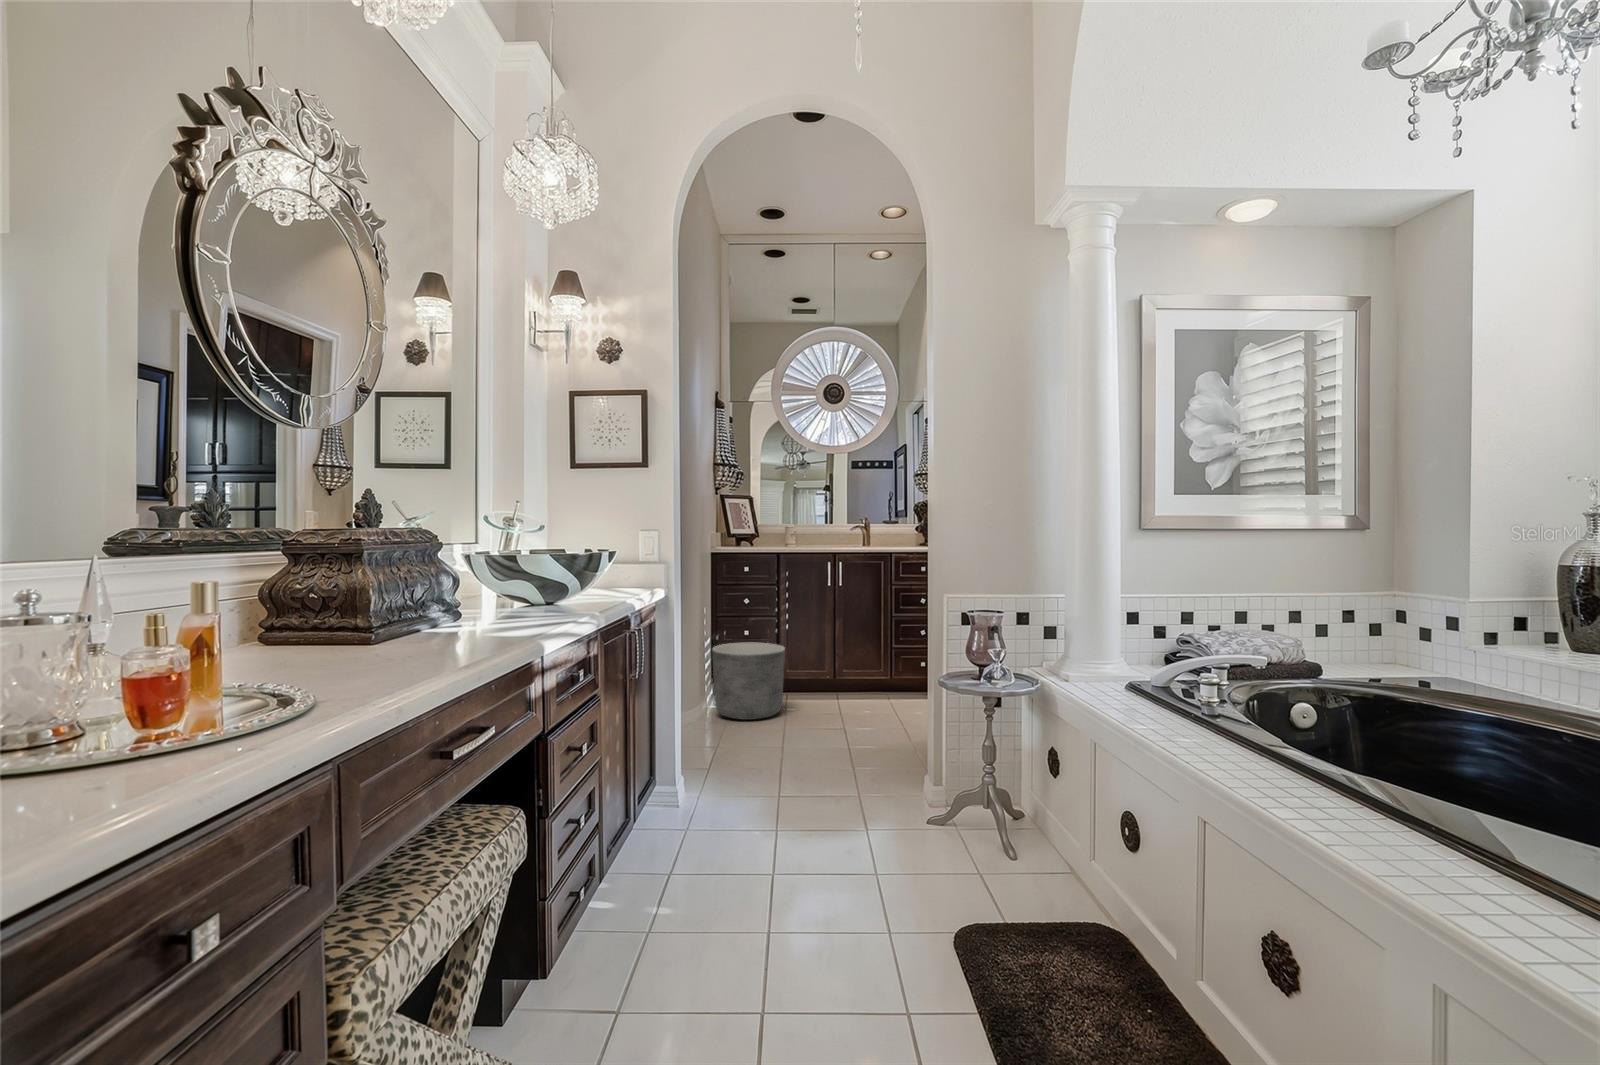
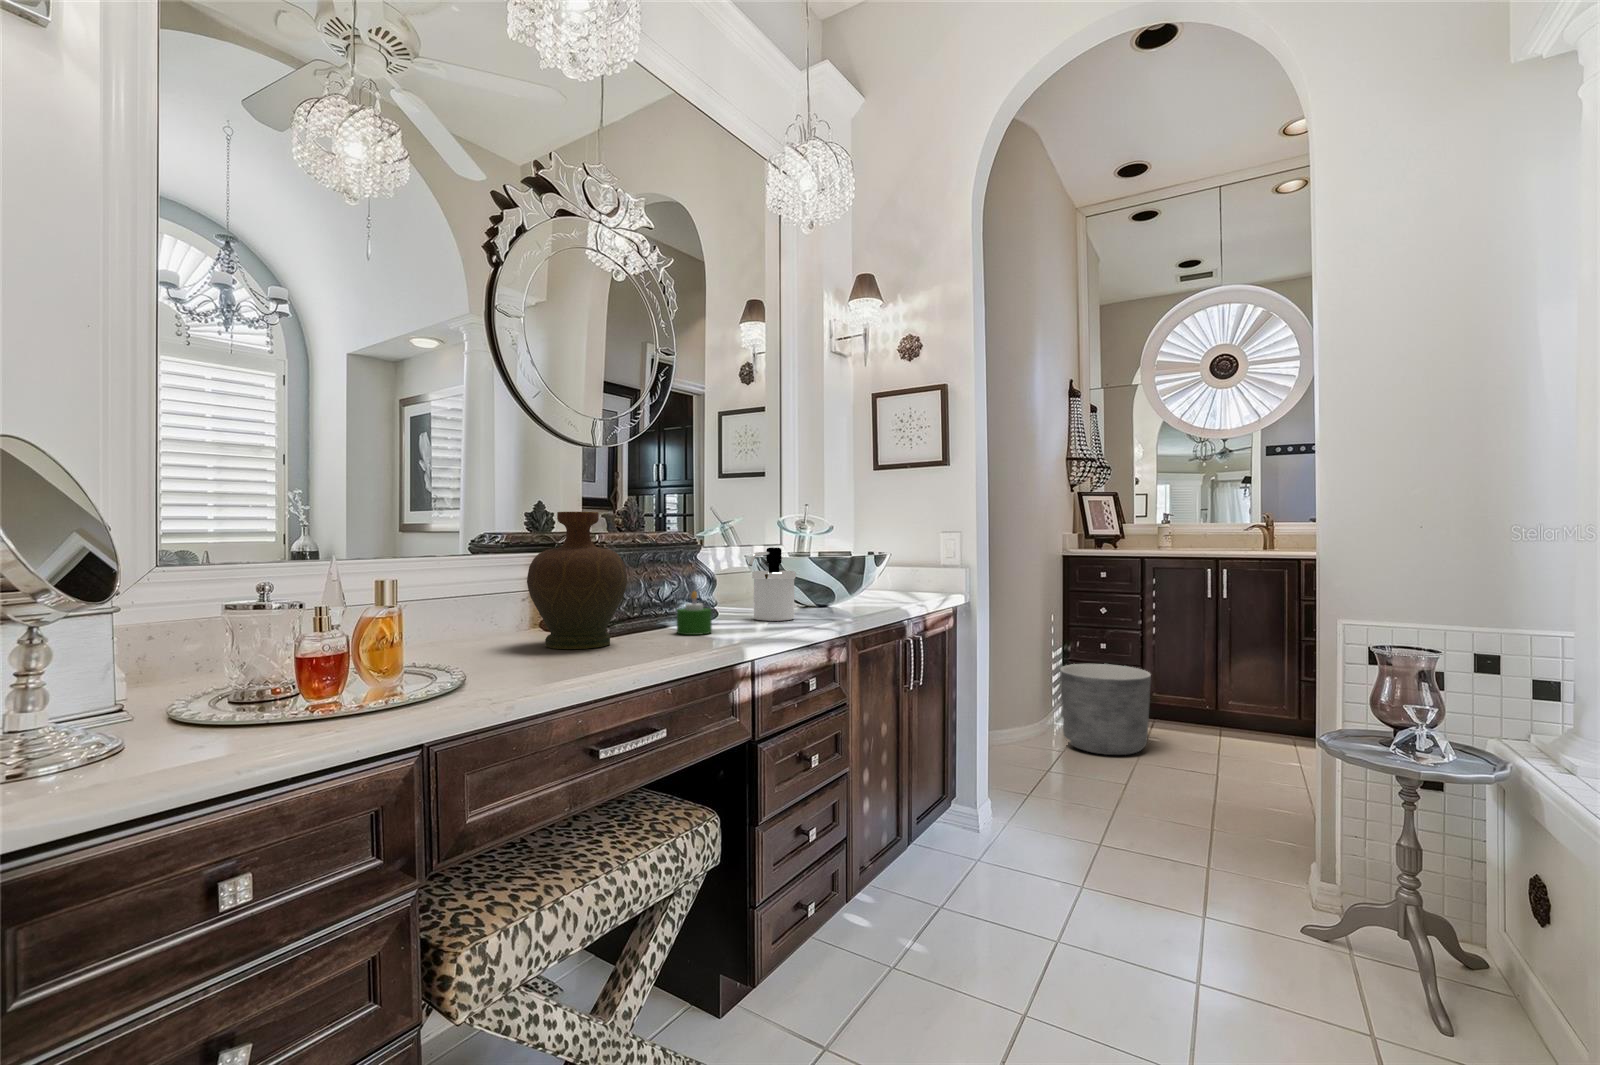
decorative vase: none [288,510,413,661] -> present [527,512,627,649]
soap dispenser: none [493,546,539,619] -> present [749,548,796,621]
candle: none [441,592,479,637] -> present [677,591,712,635]

